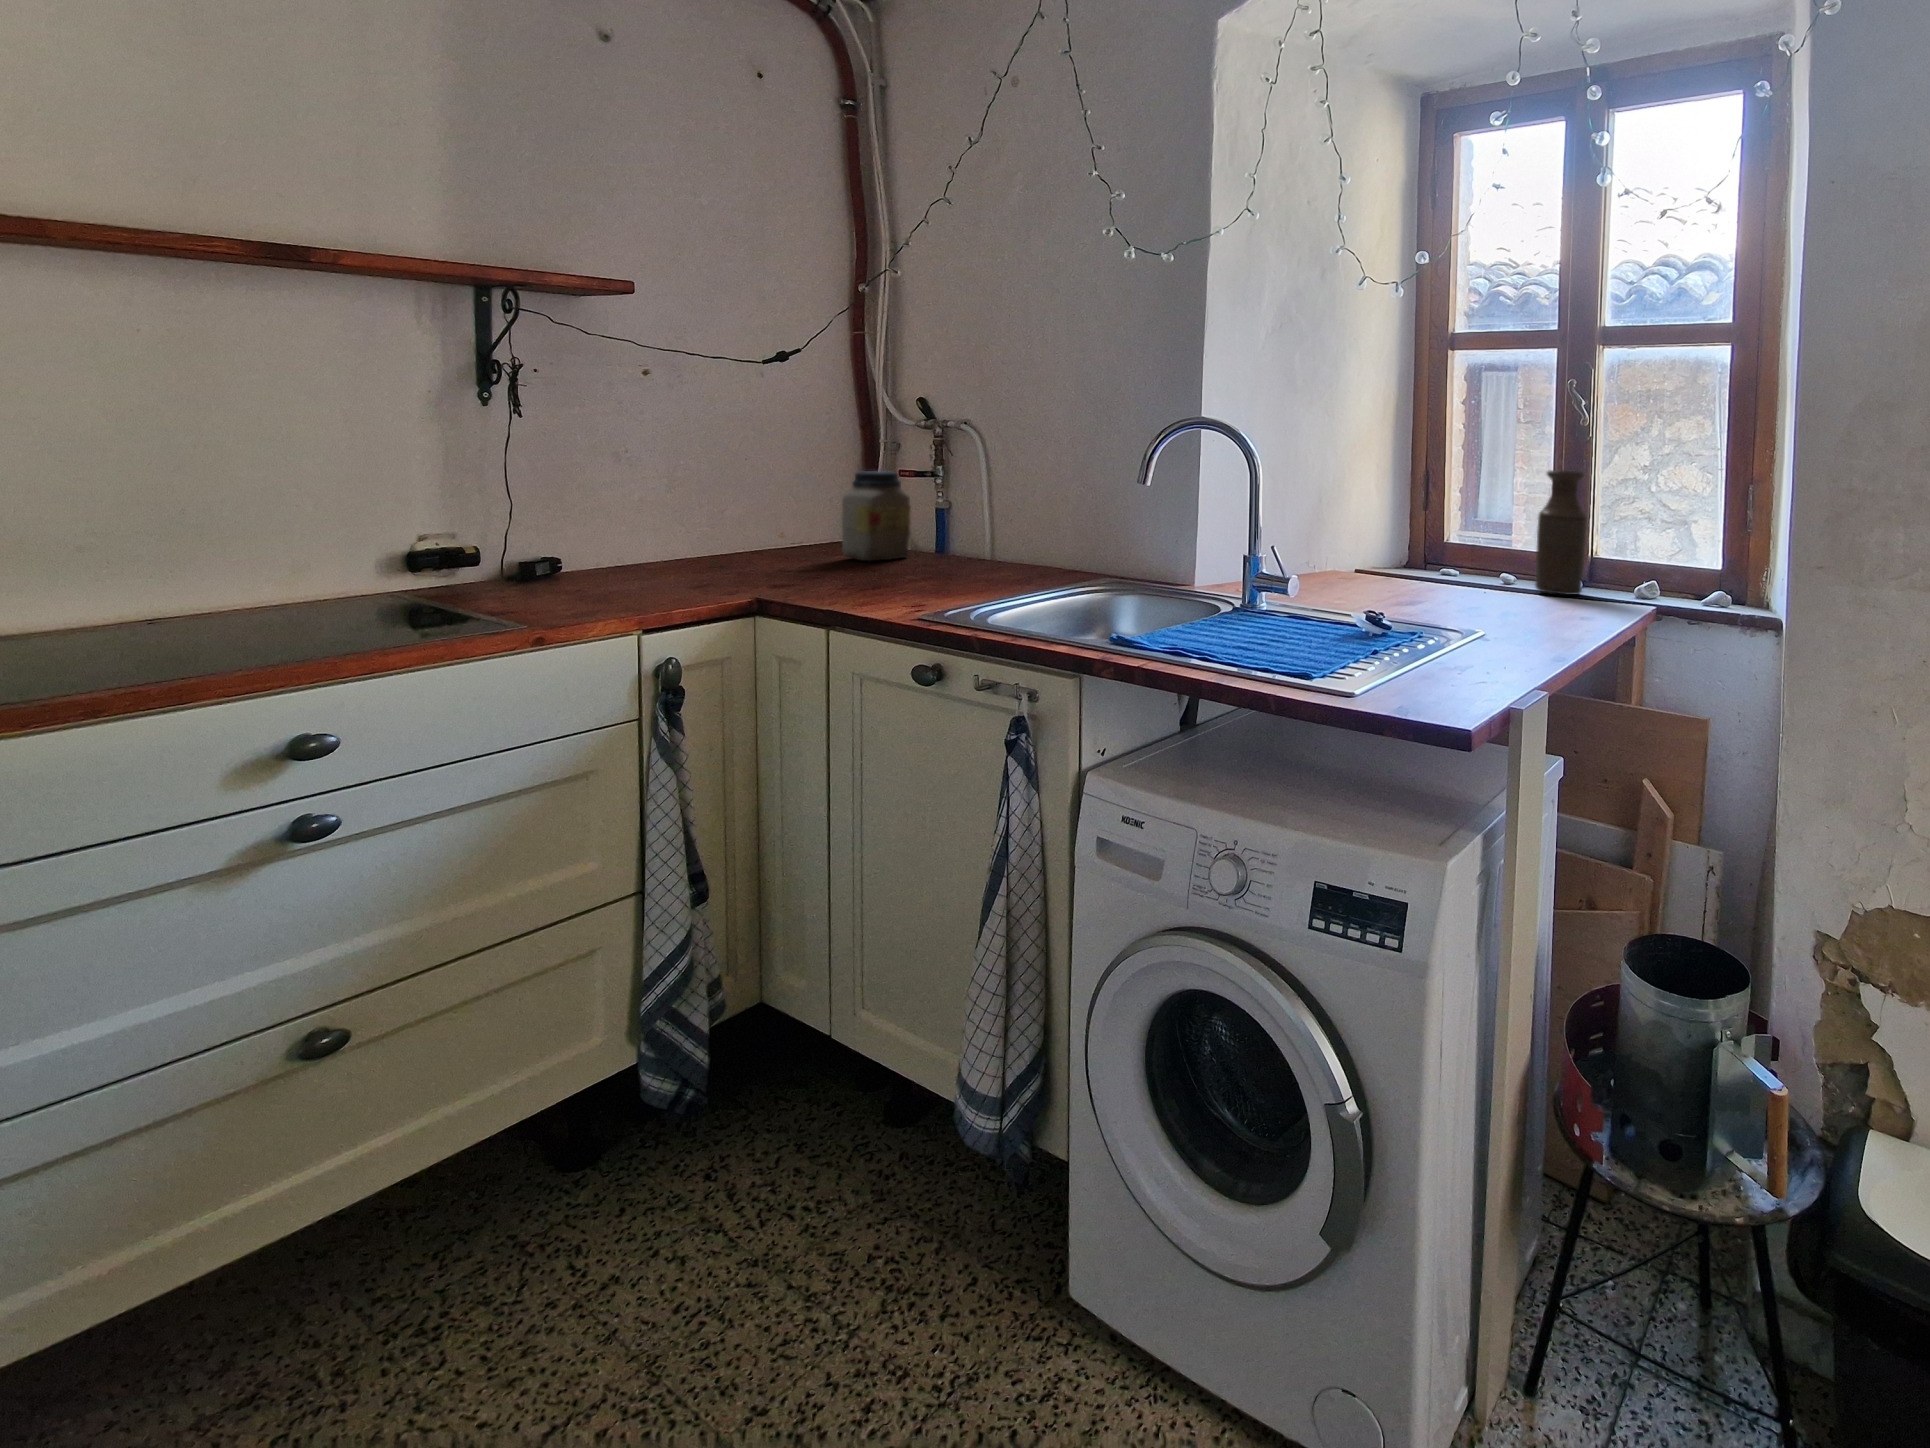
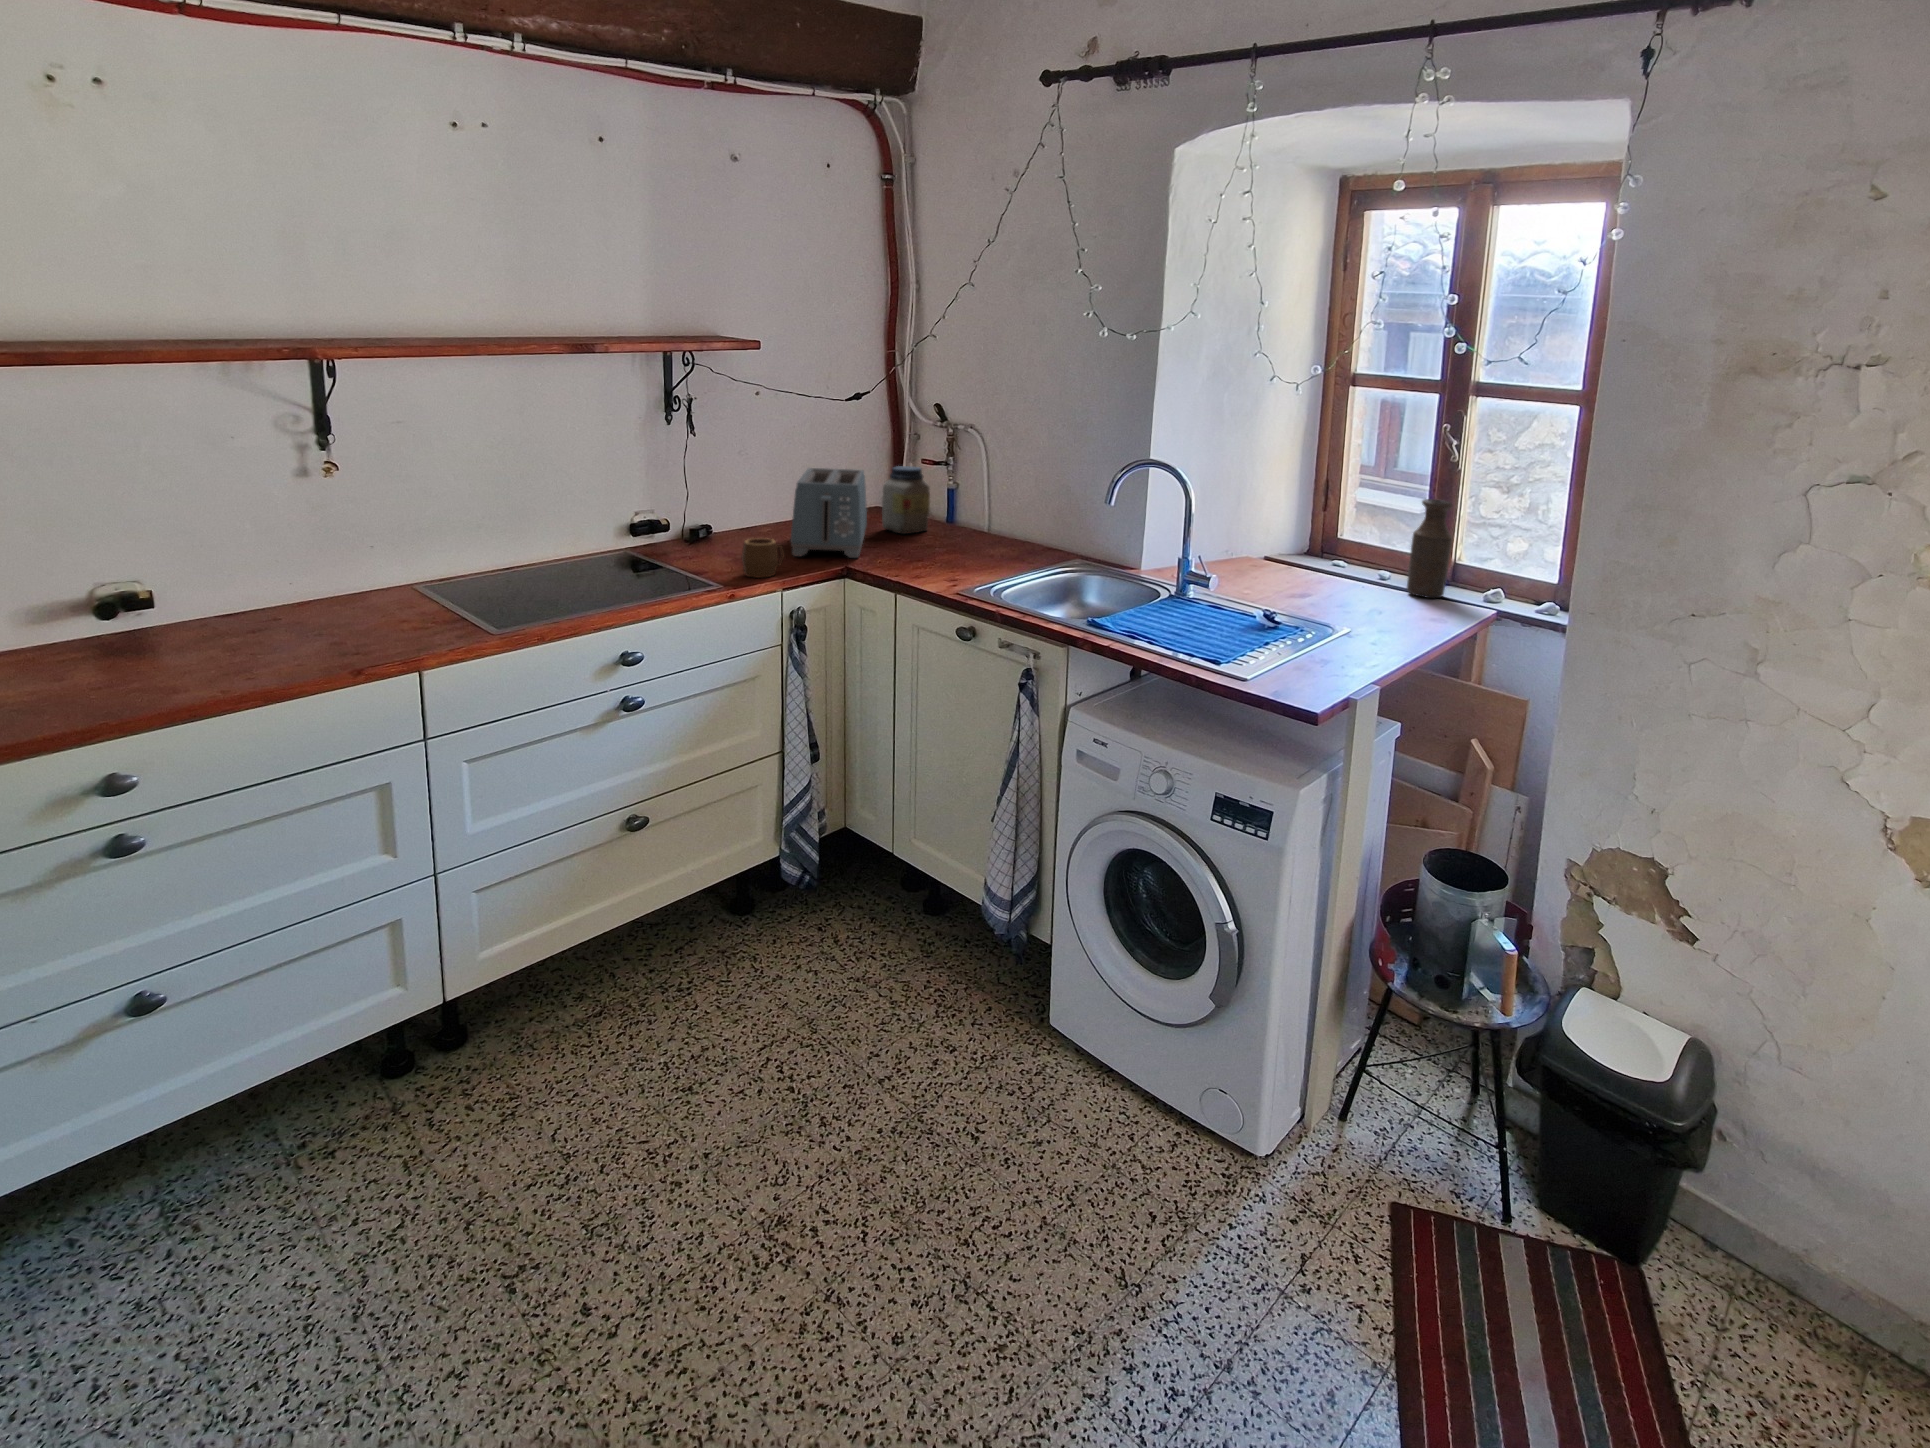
toaster: none [674,471,816,587] -> present [790,468,867,558]
mug: none [573,554,653,613] -> present [742,538,784,578]

